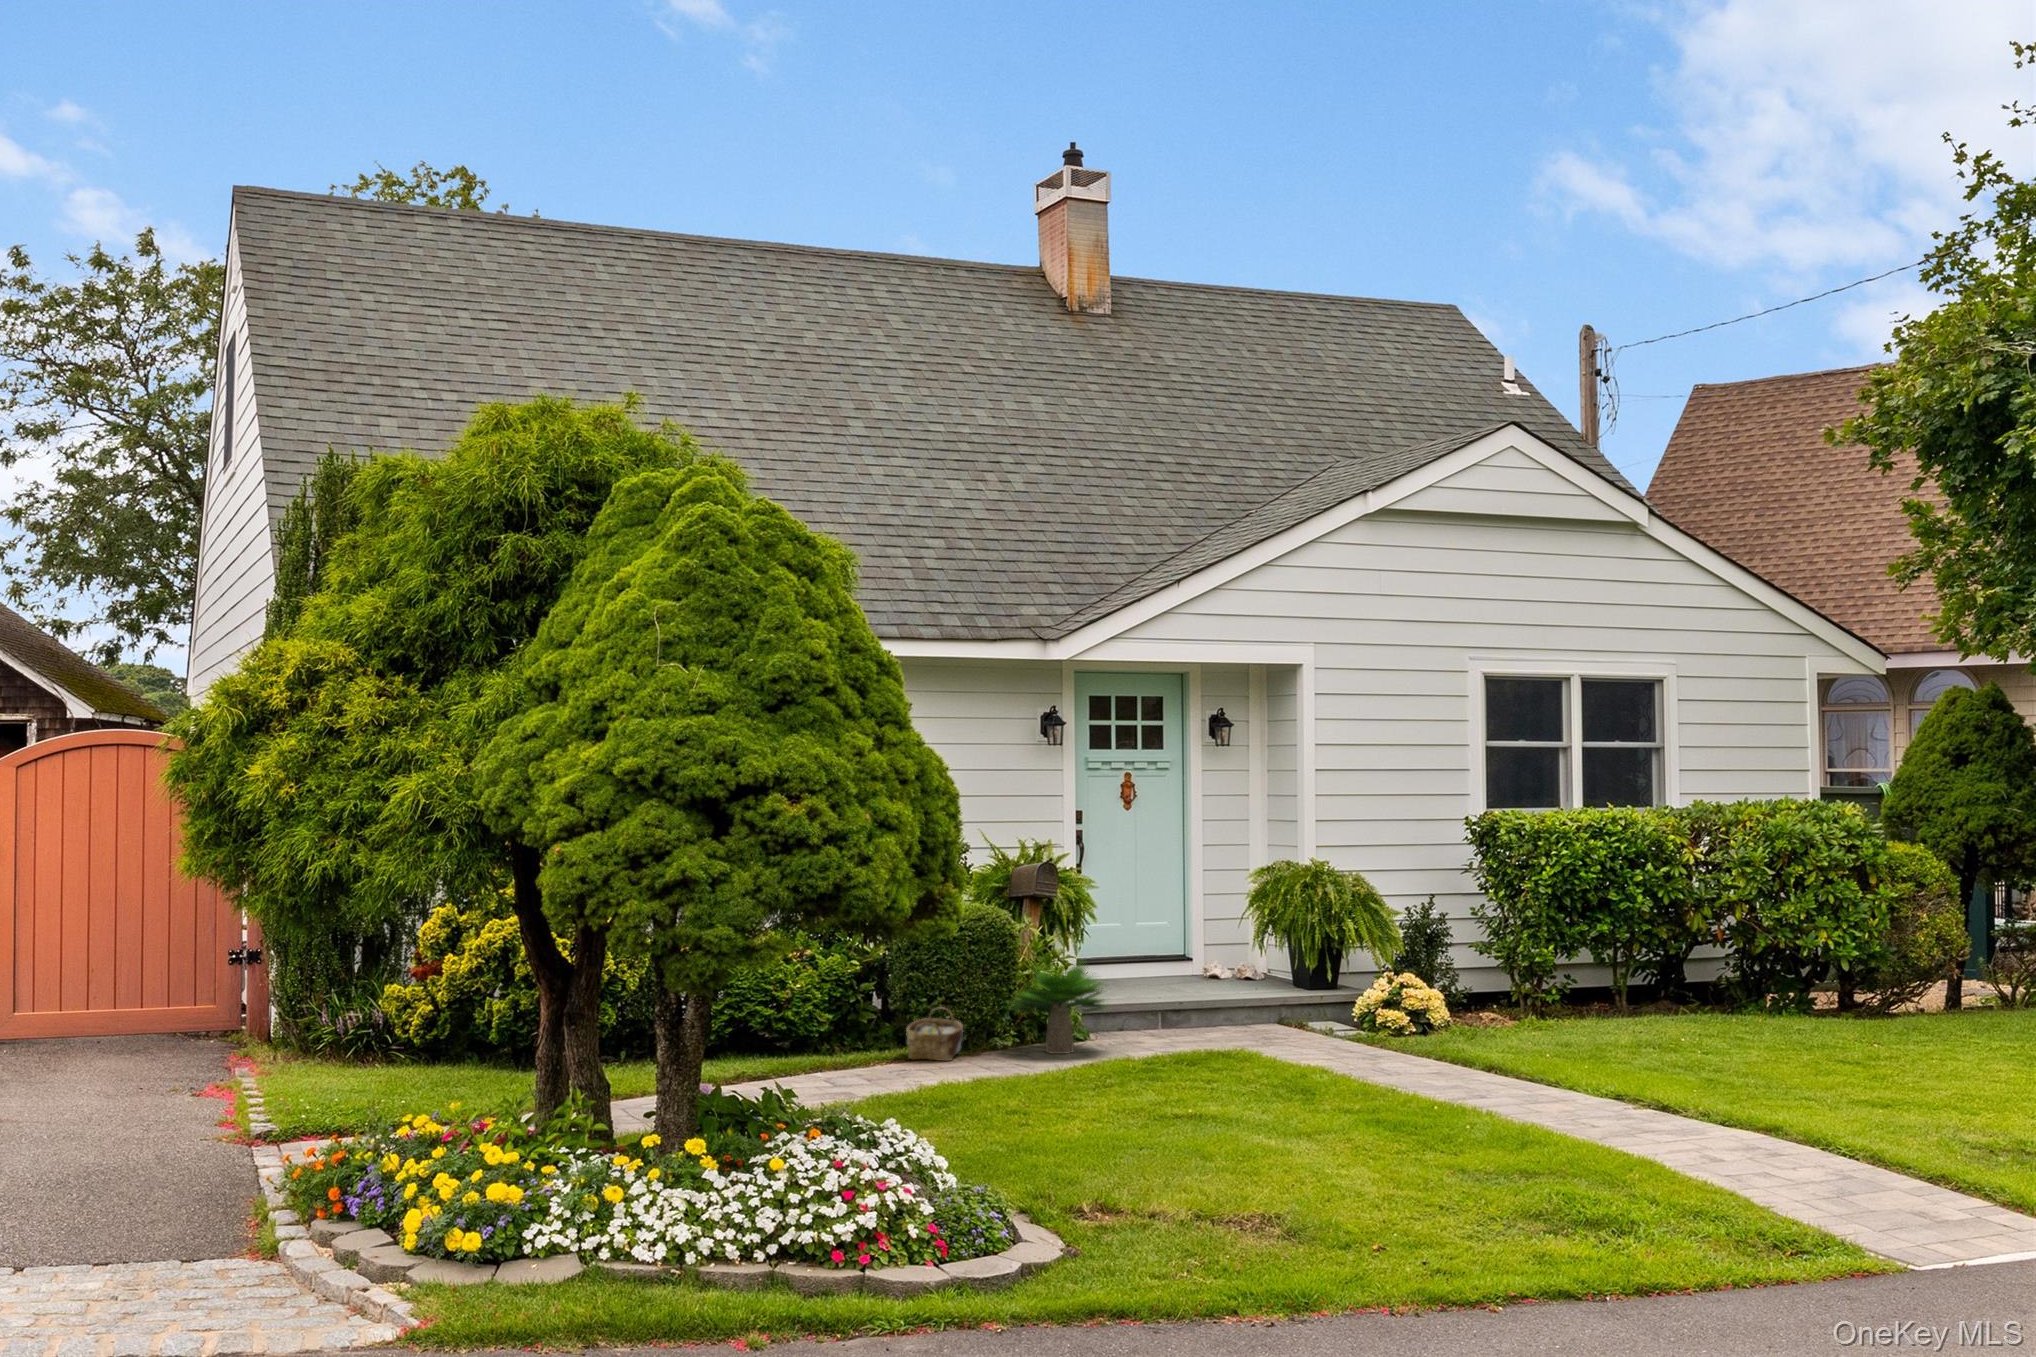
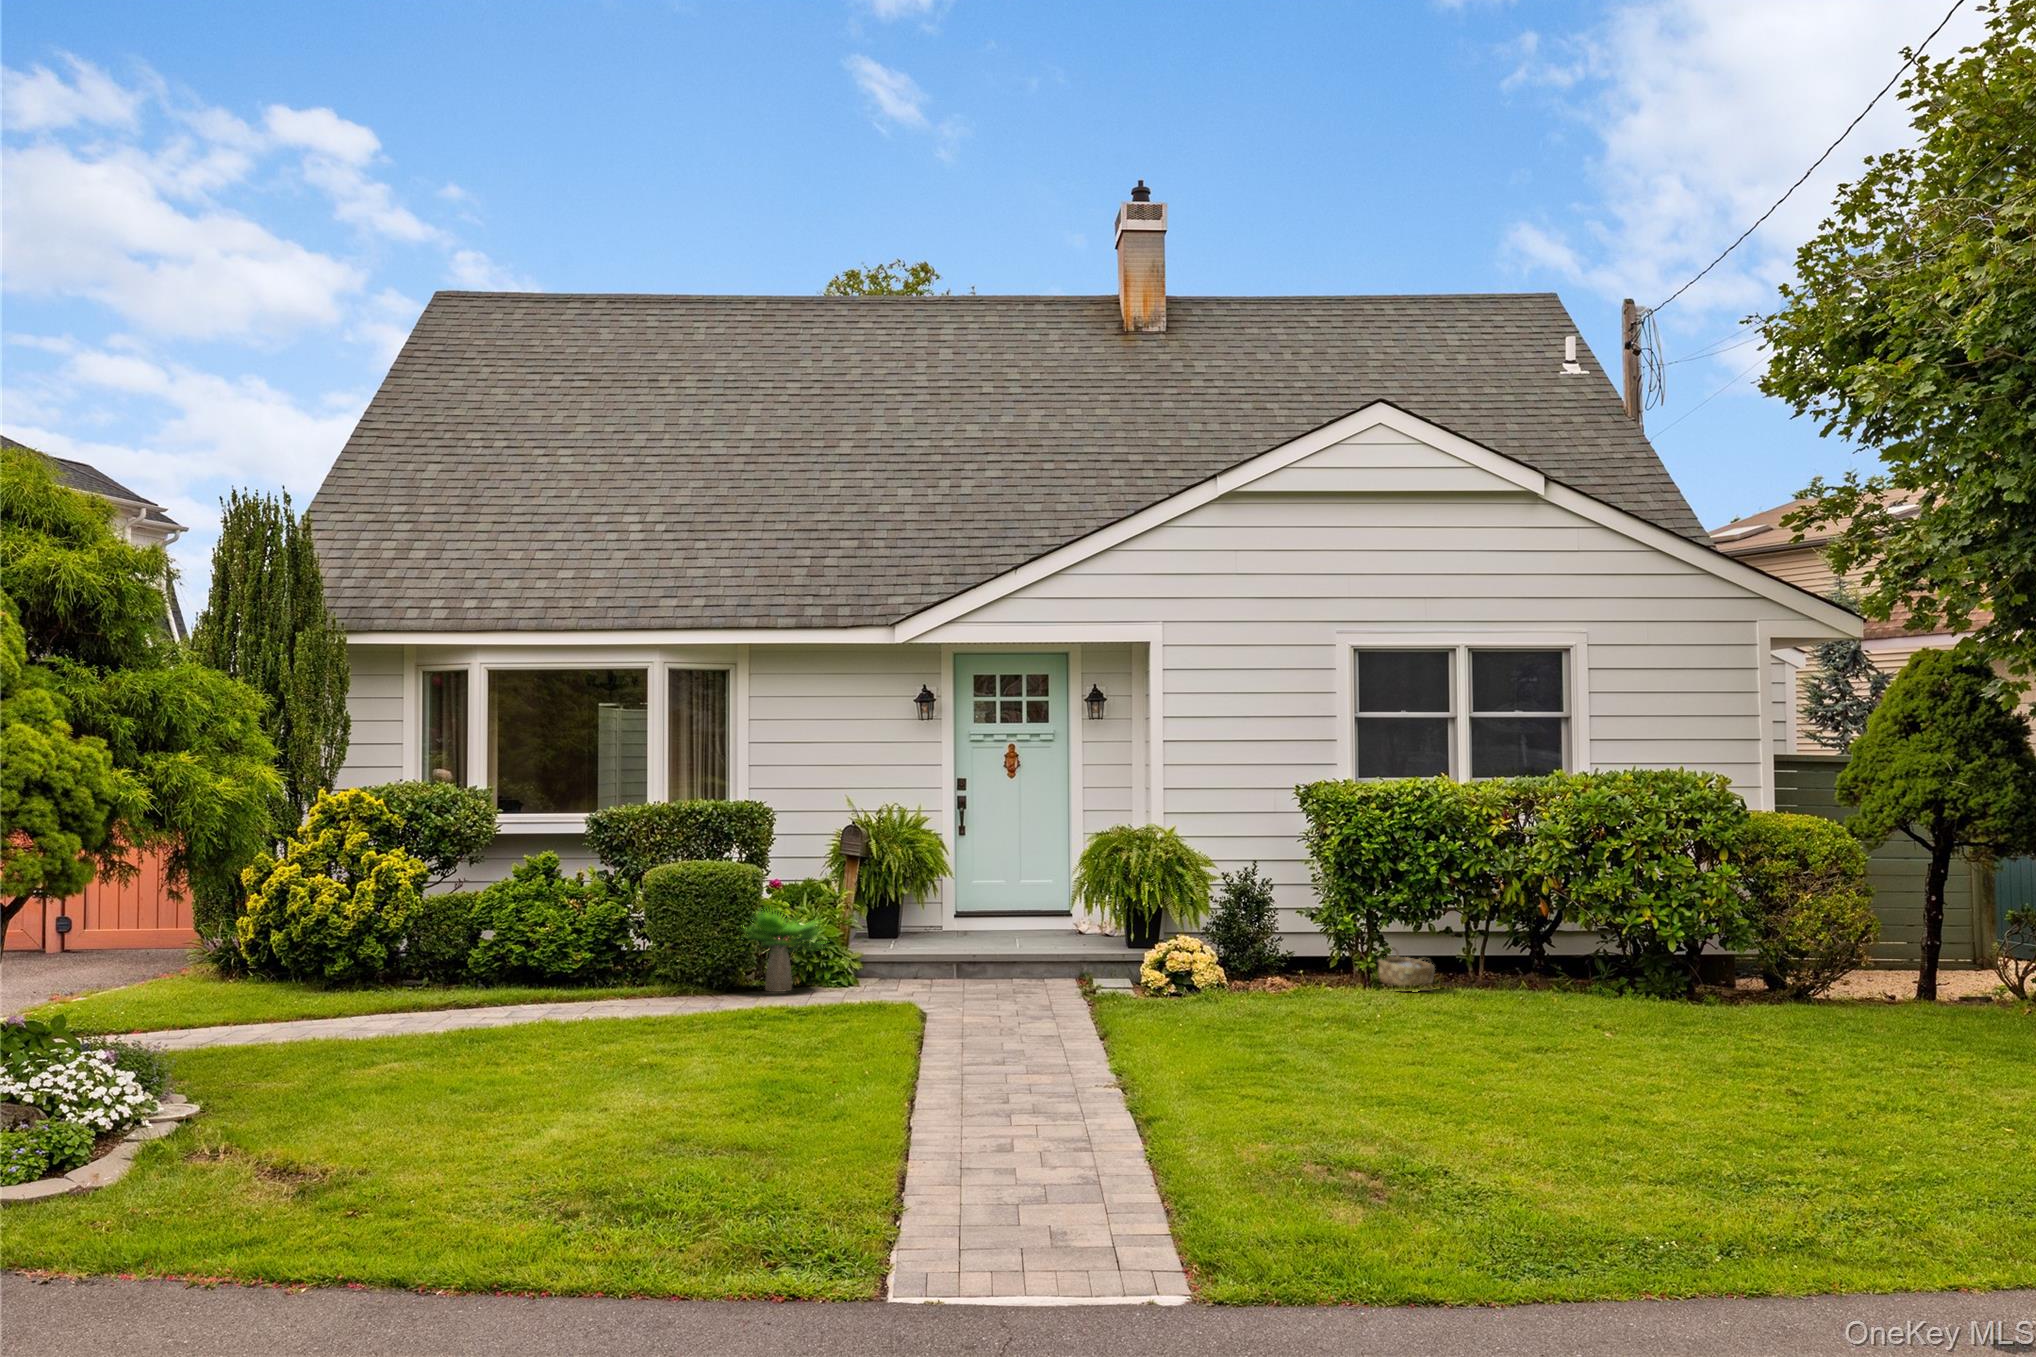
woven basket: present [906,1007,963,1061] -> present [1378,946,1435,991]

